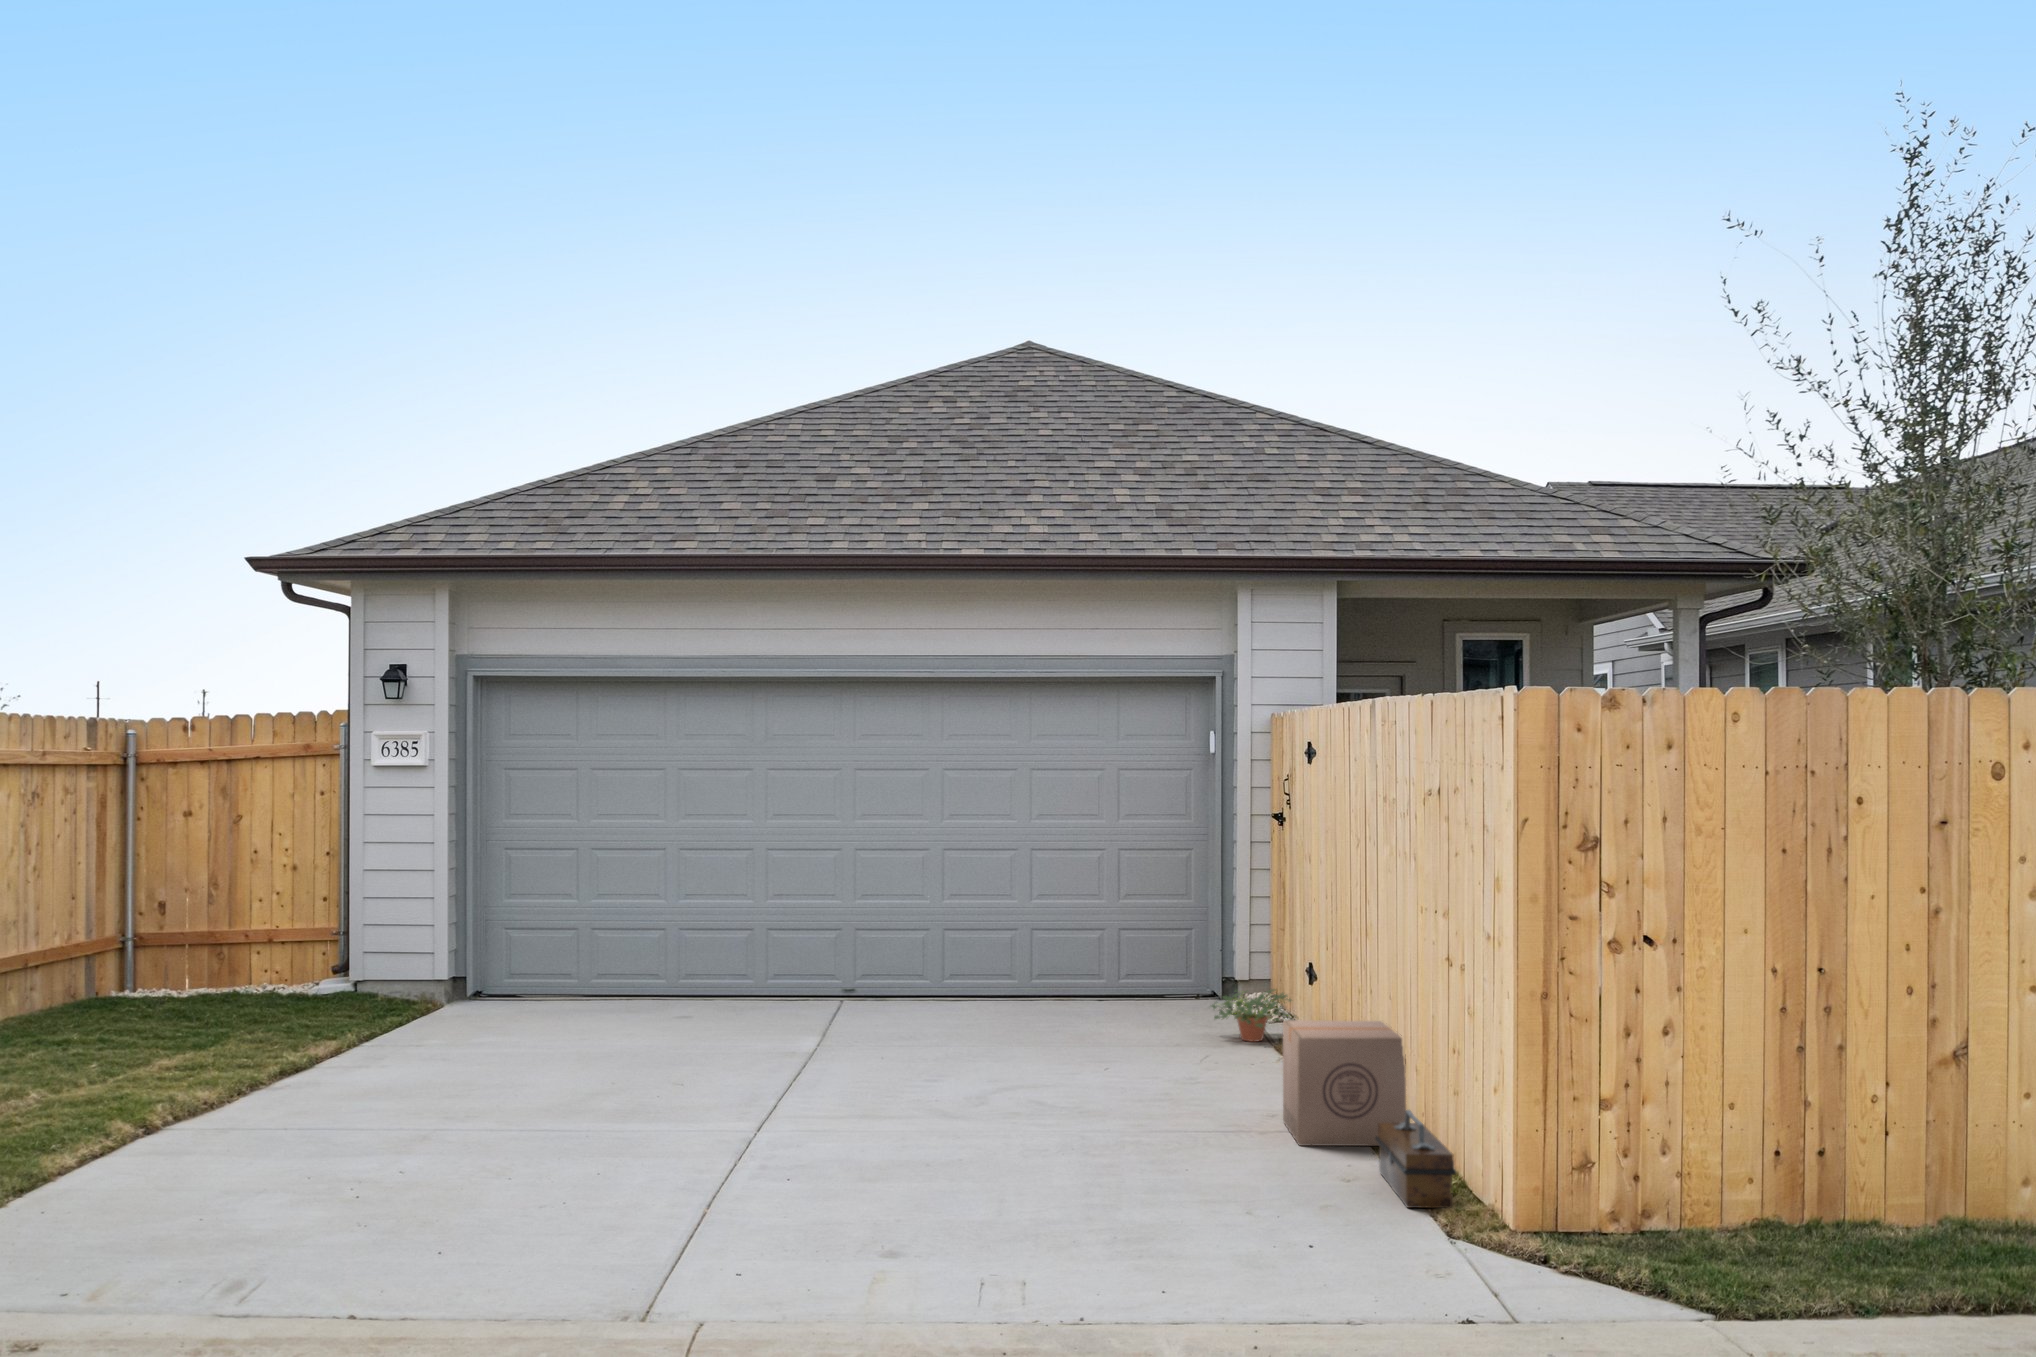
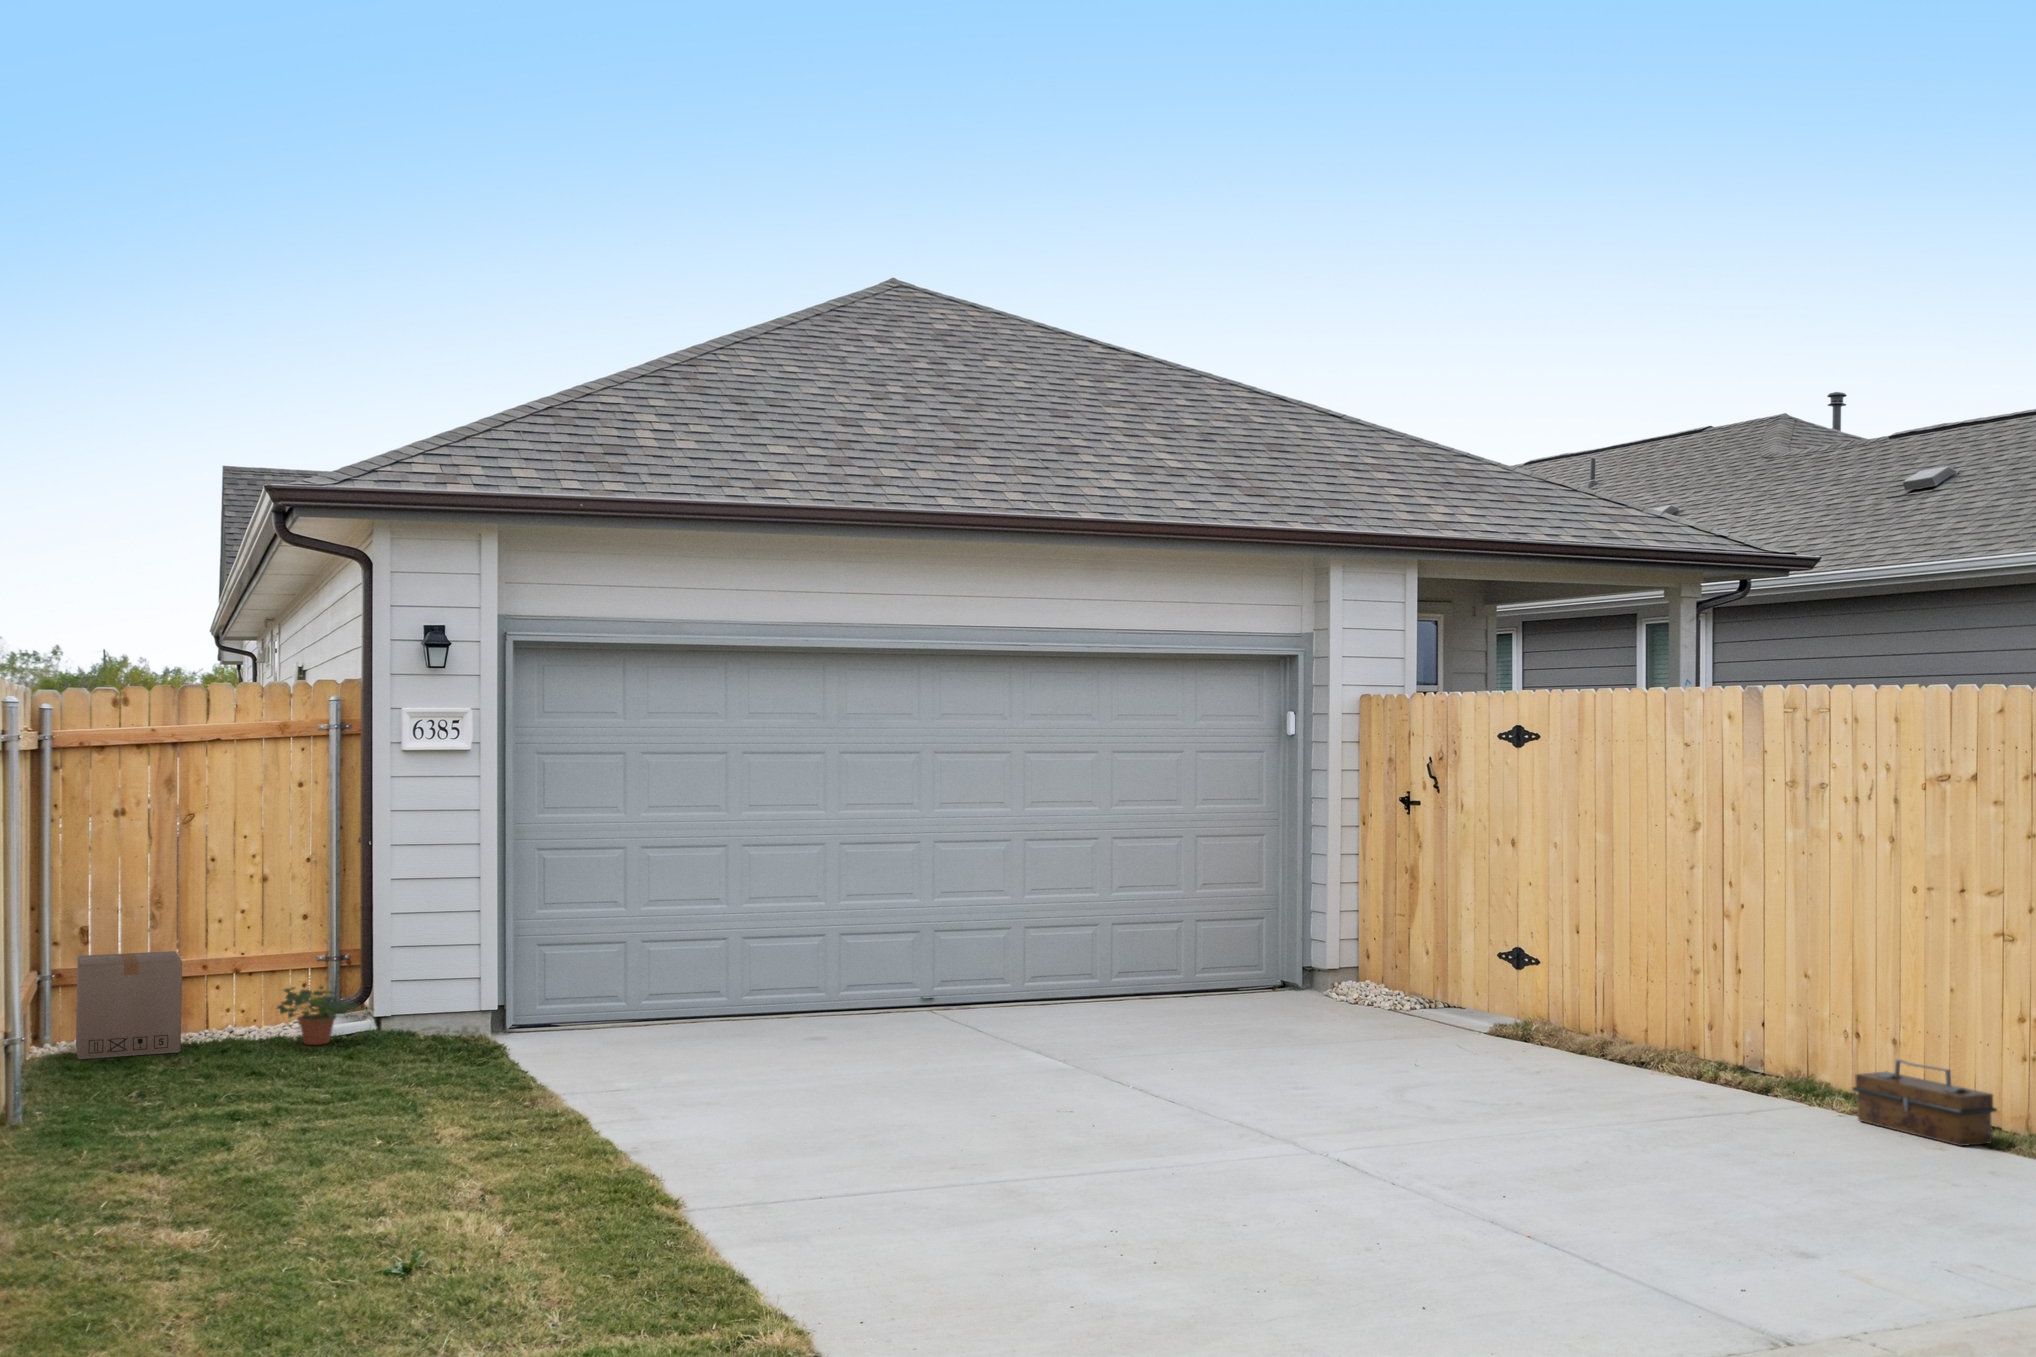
potted plant: present [1211,989,1296,1042] -> present [277,986,371,1045]
cardboard box: present [1283,1020,1406,1146] -> present [76,951,182,1059]

